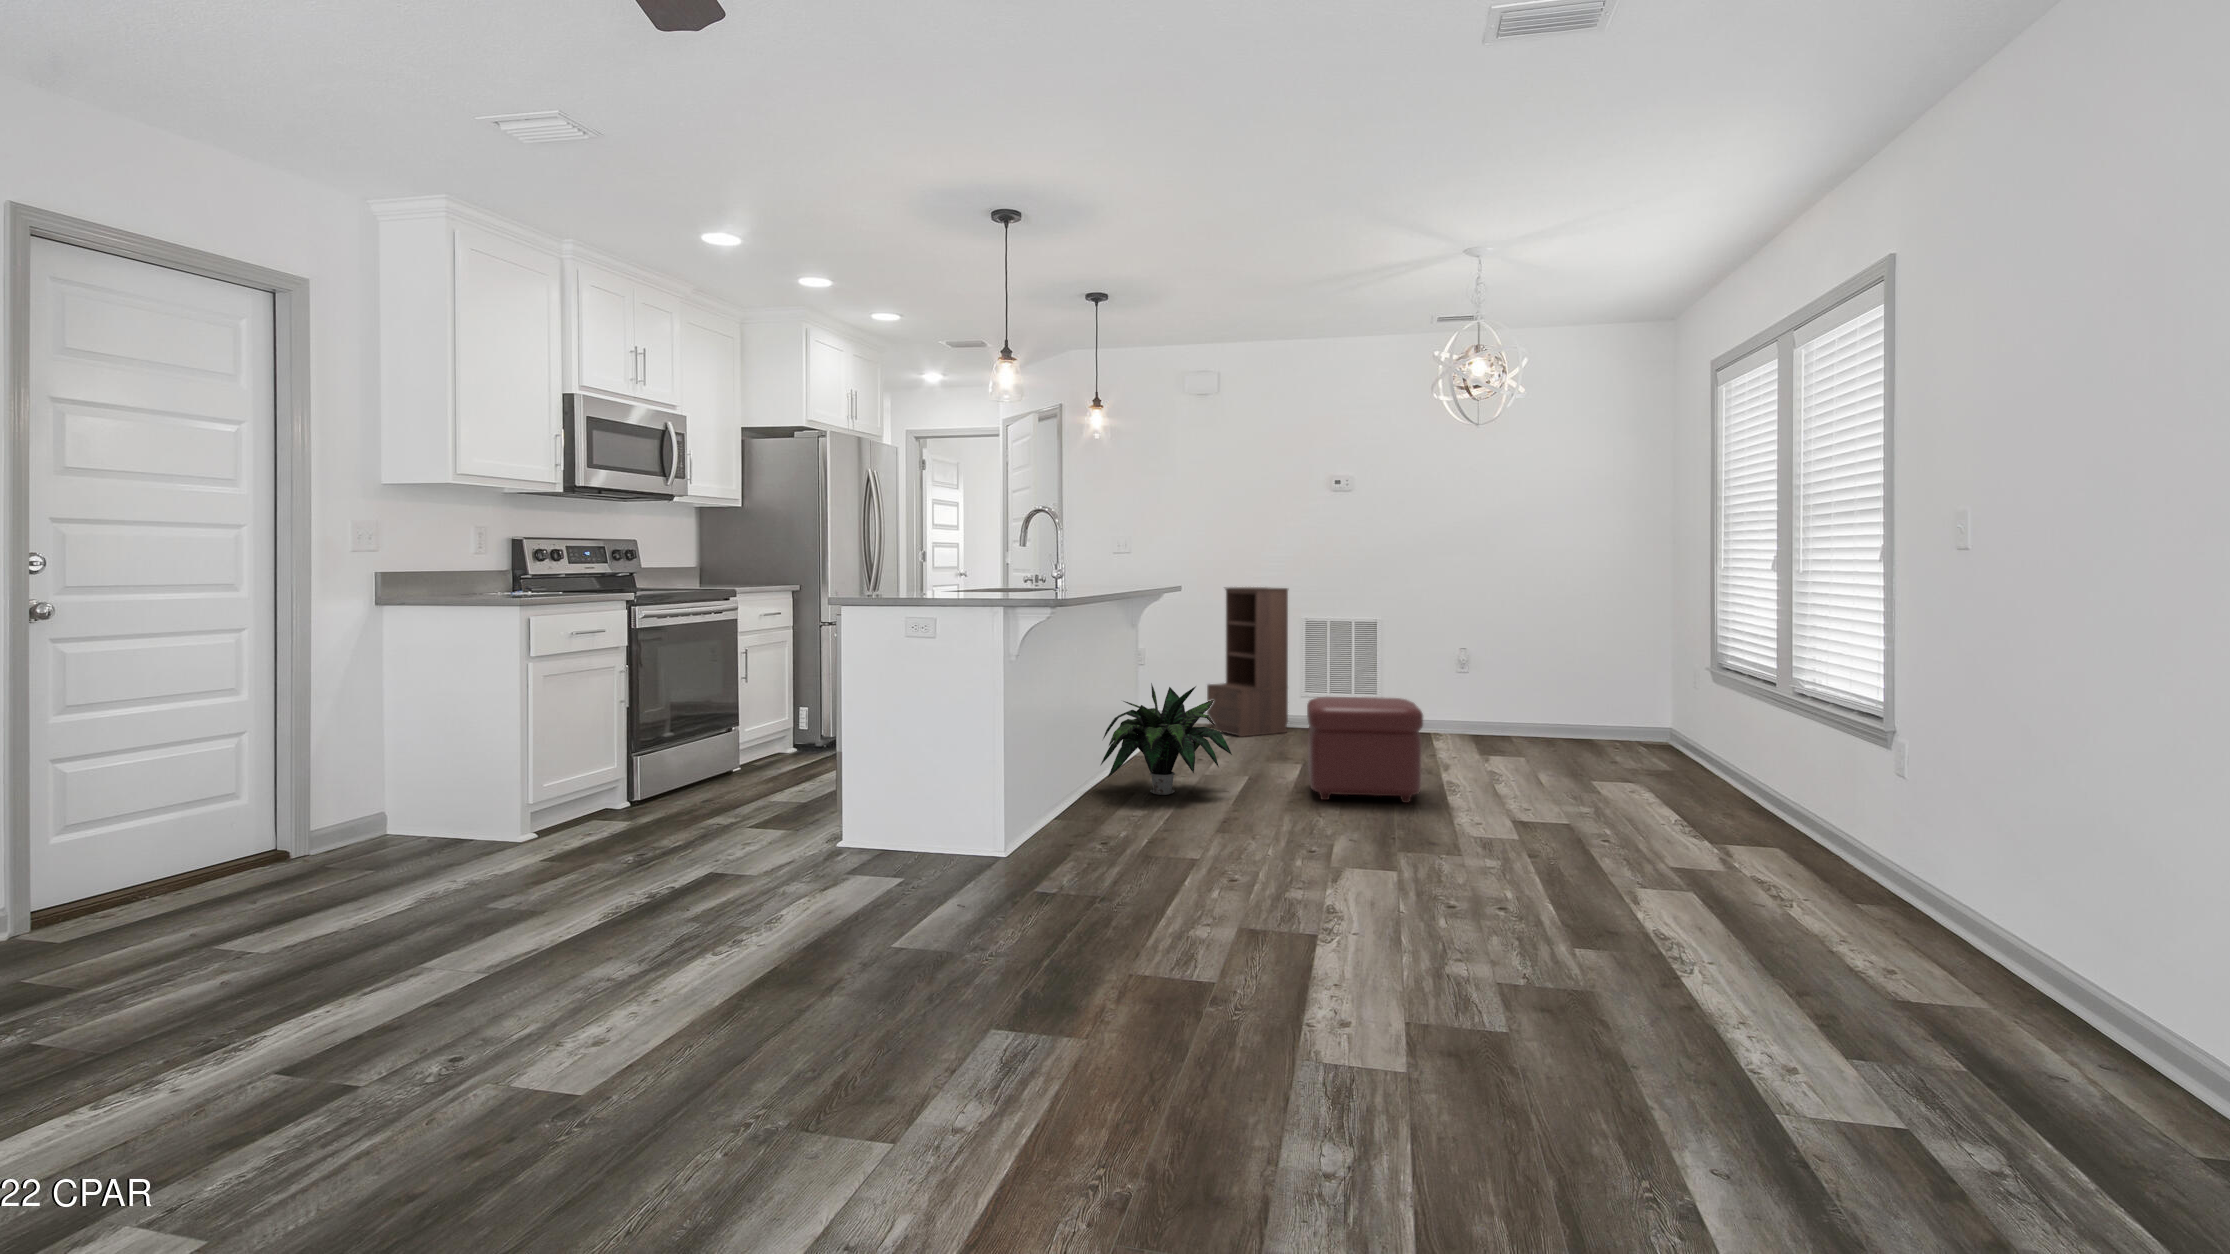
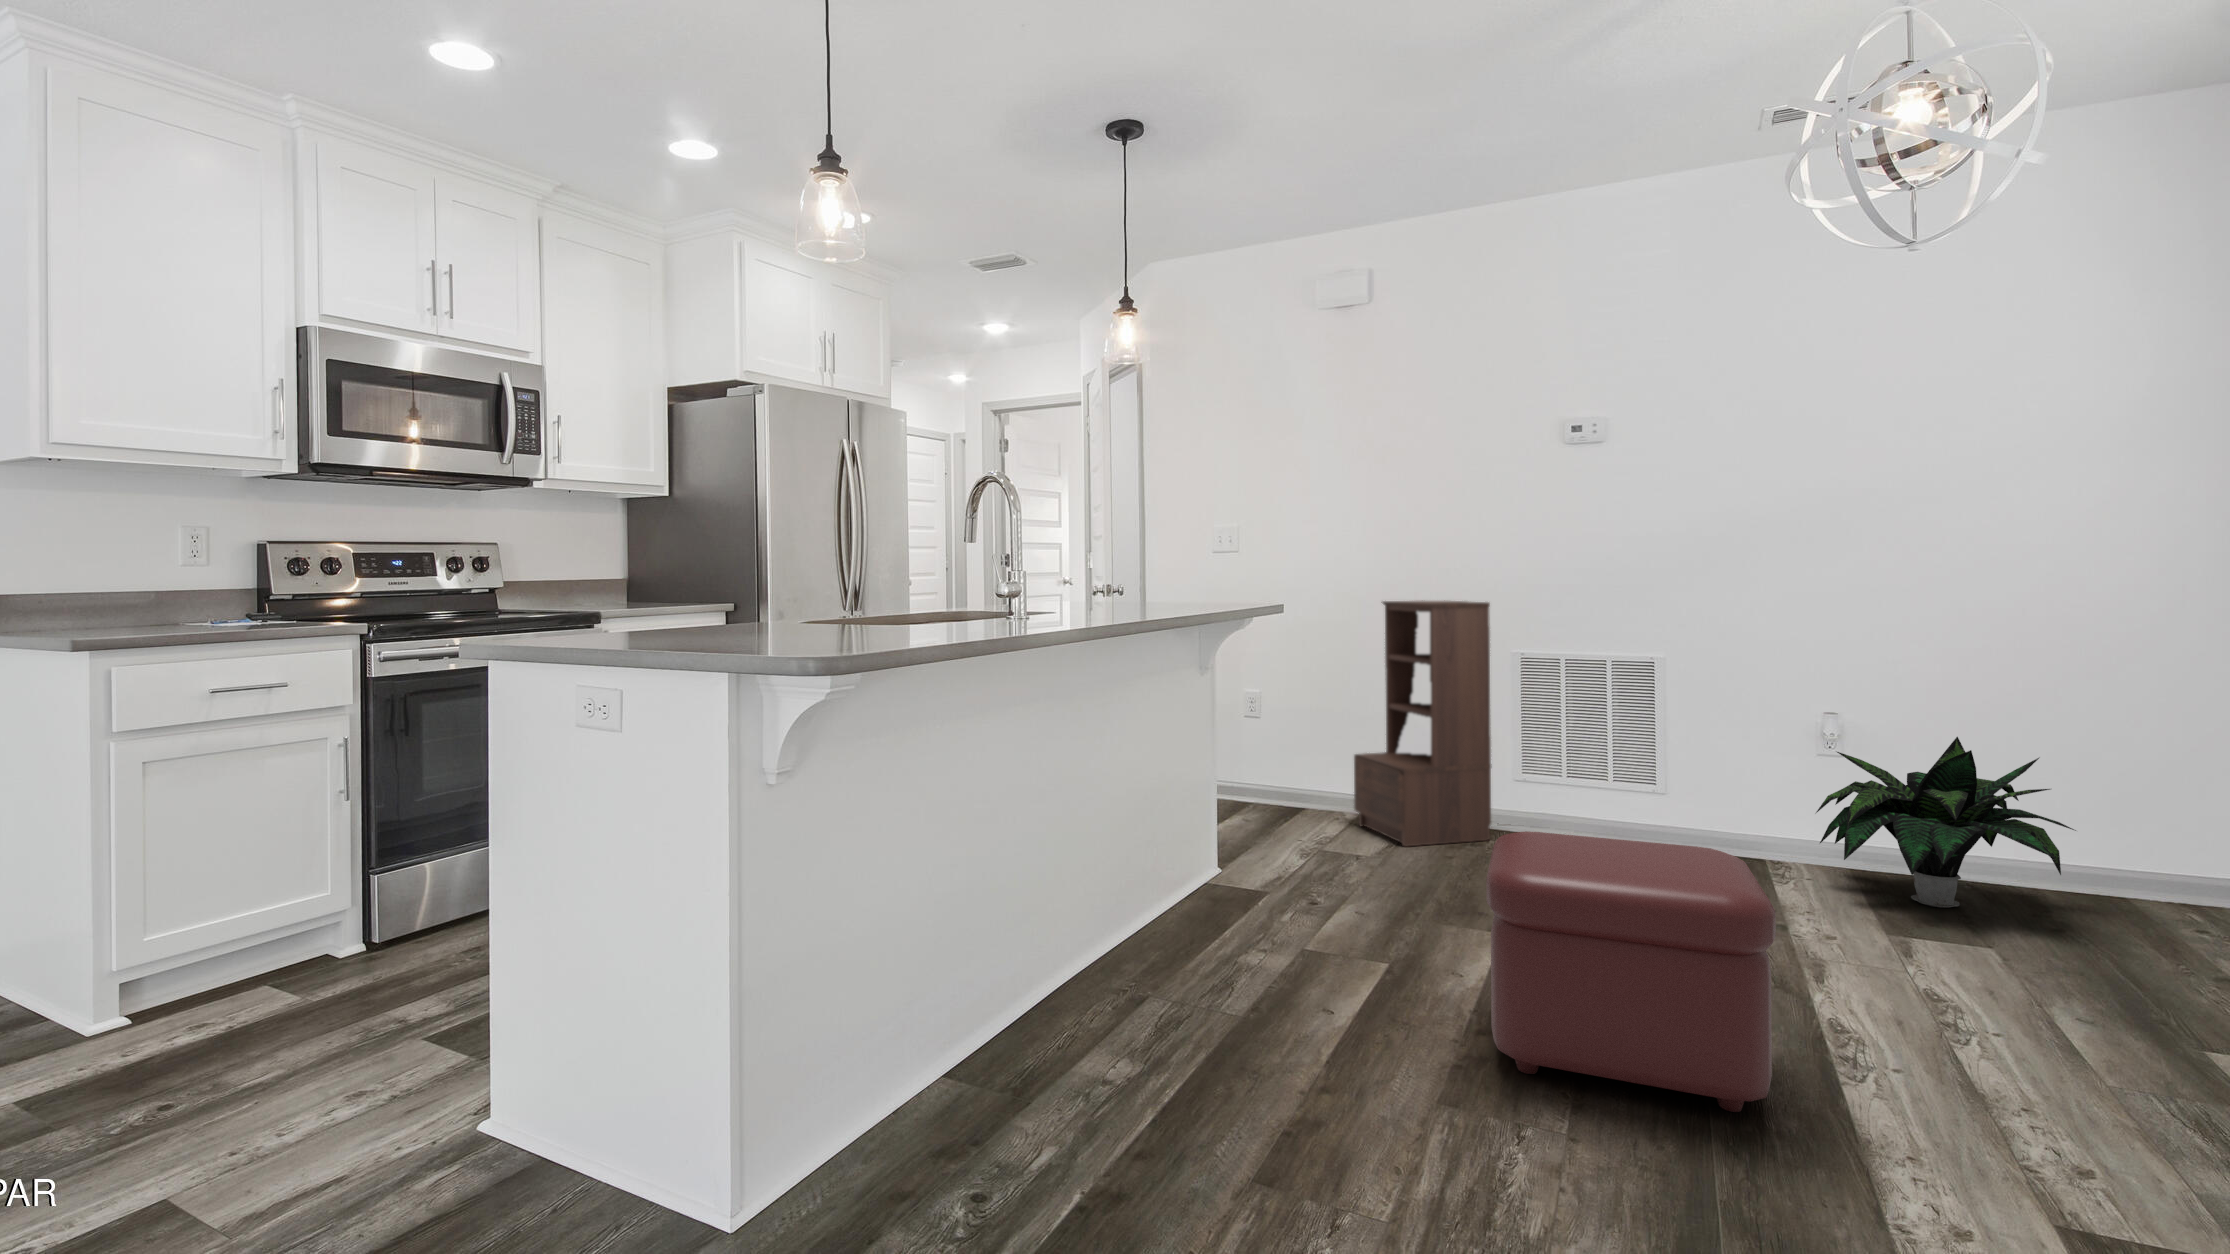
potted plant: present [1101,683,1232,795] -> present [1816,737,2076,908]

